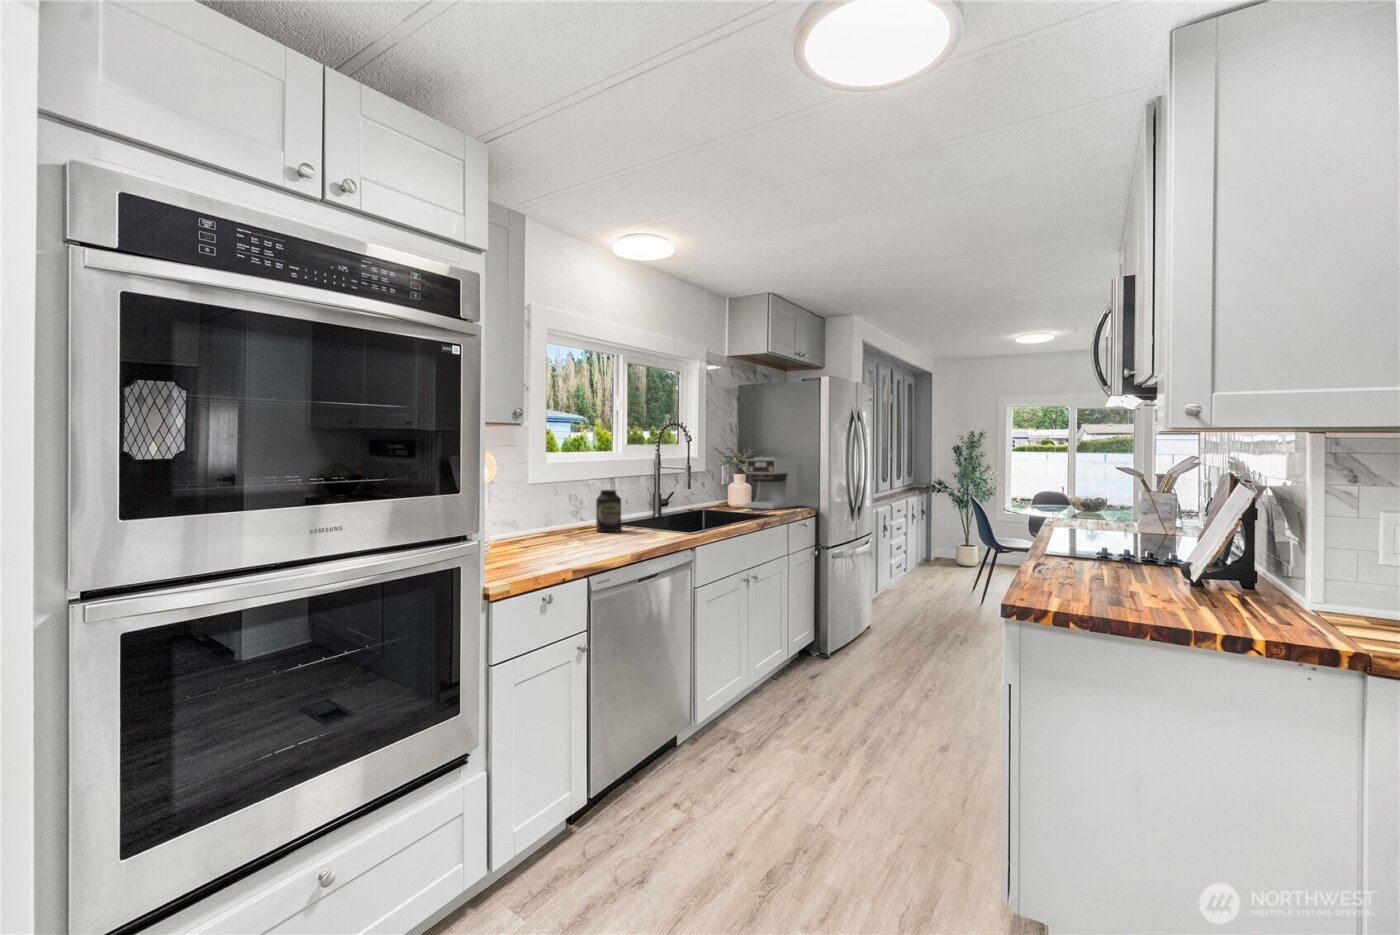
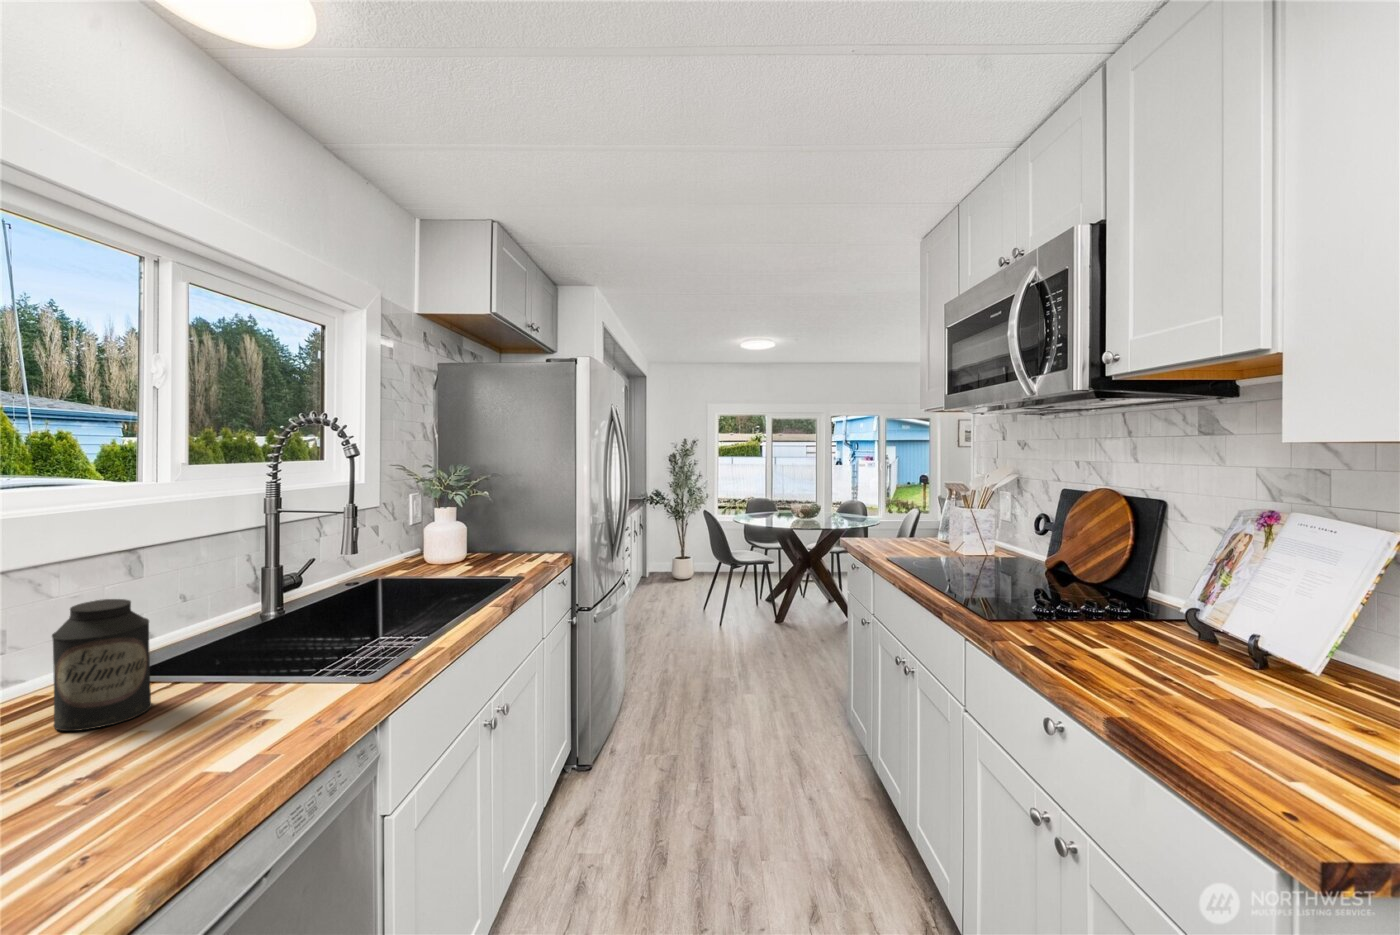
coffee maker: present [745,457,797,509] -> none [456,482,541,568]

